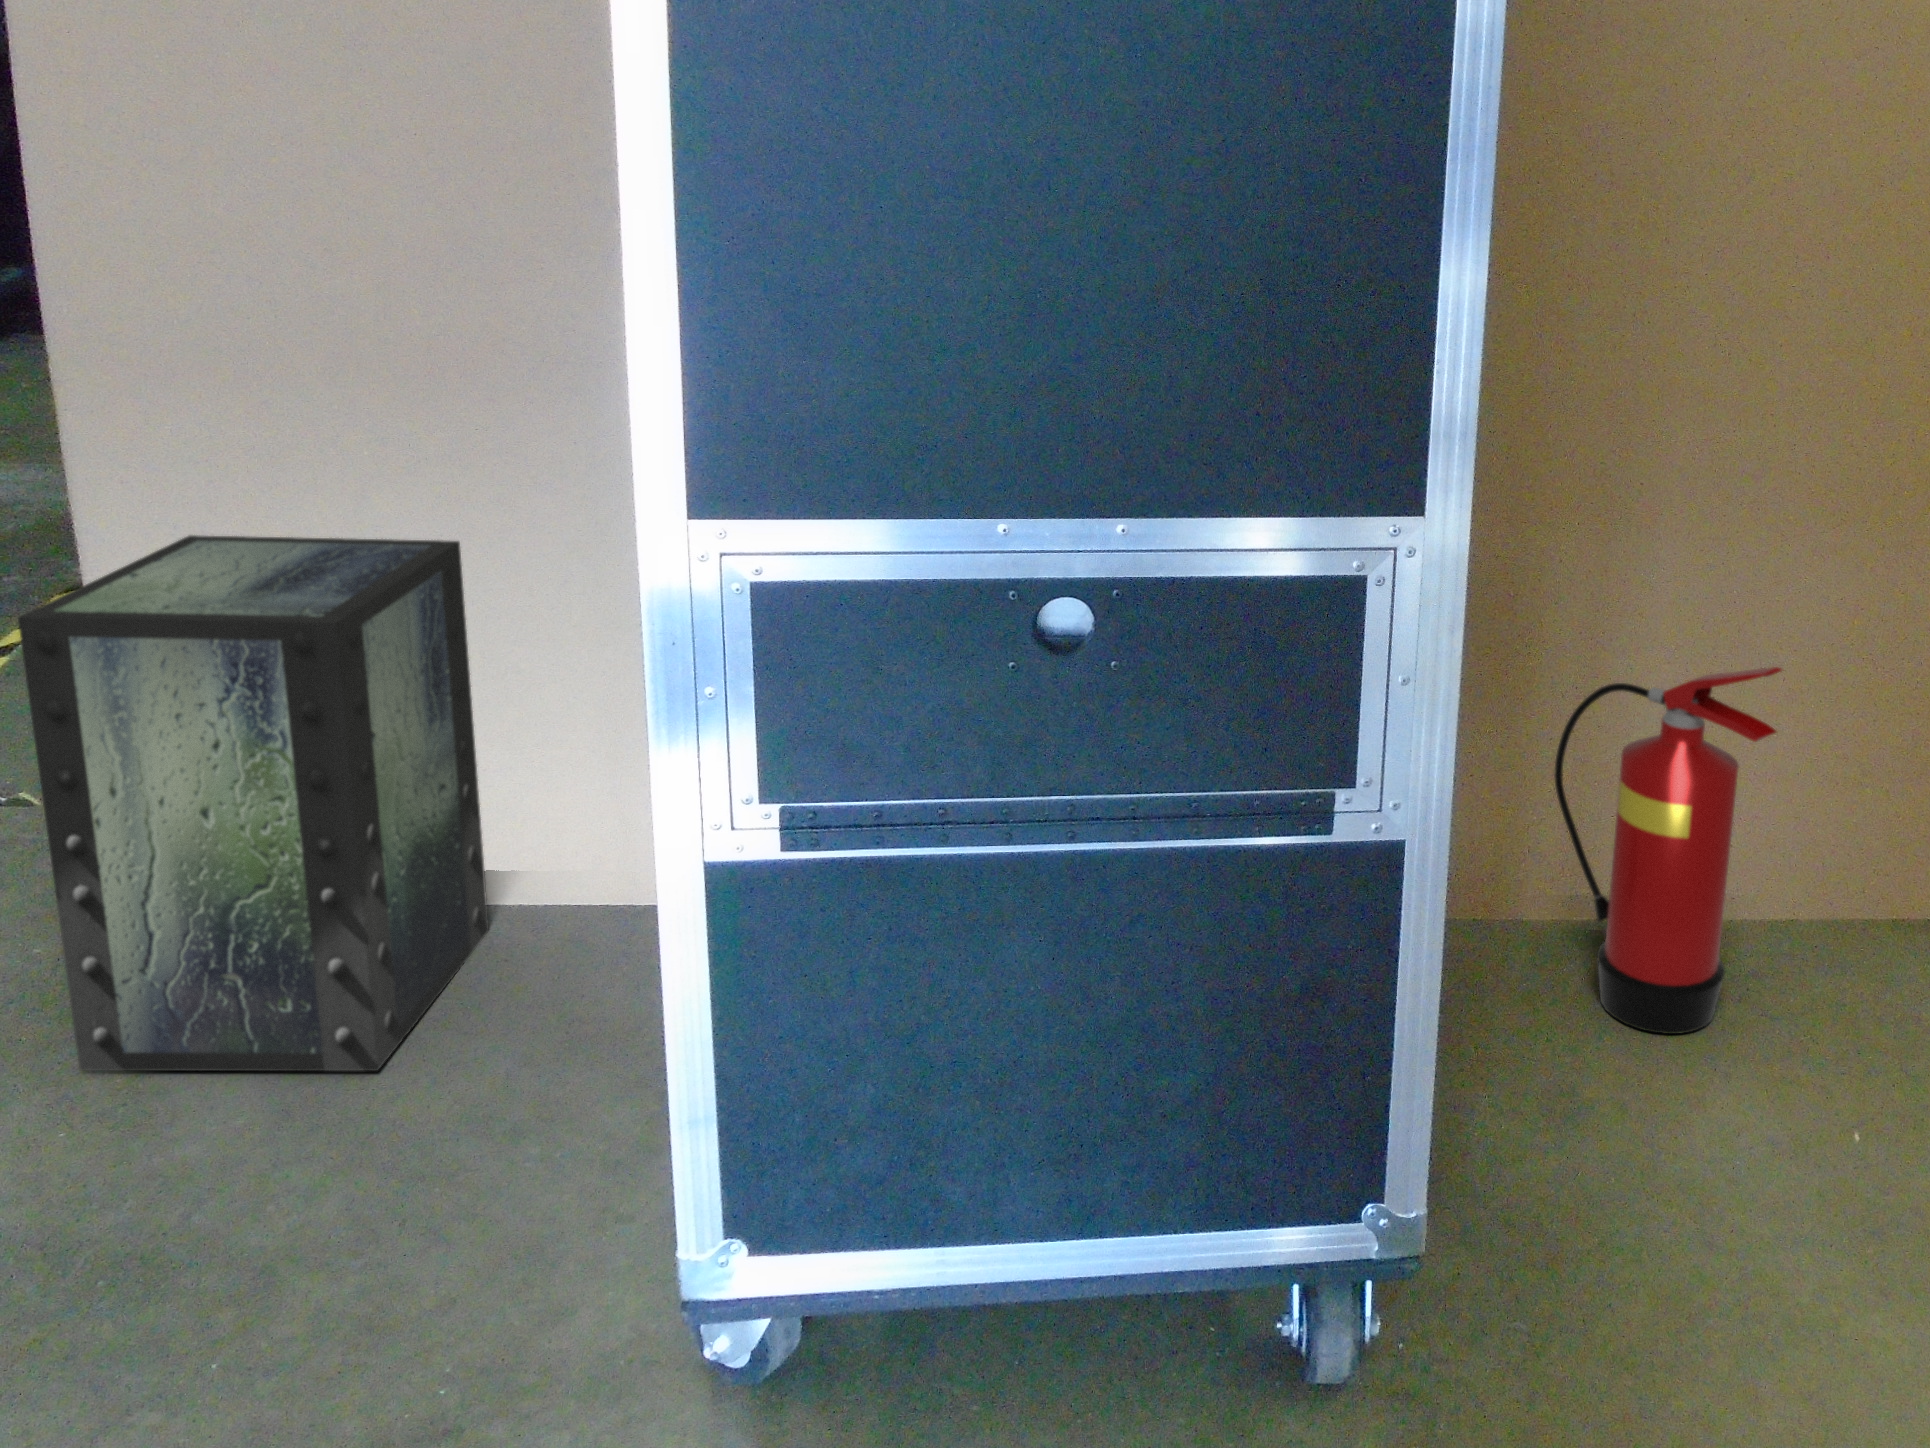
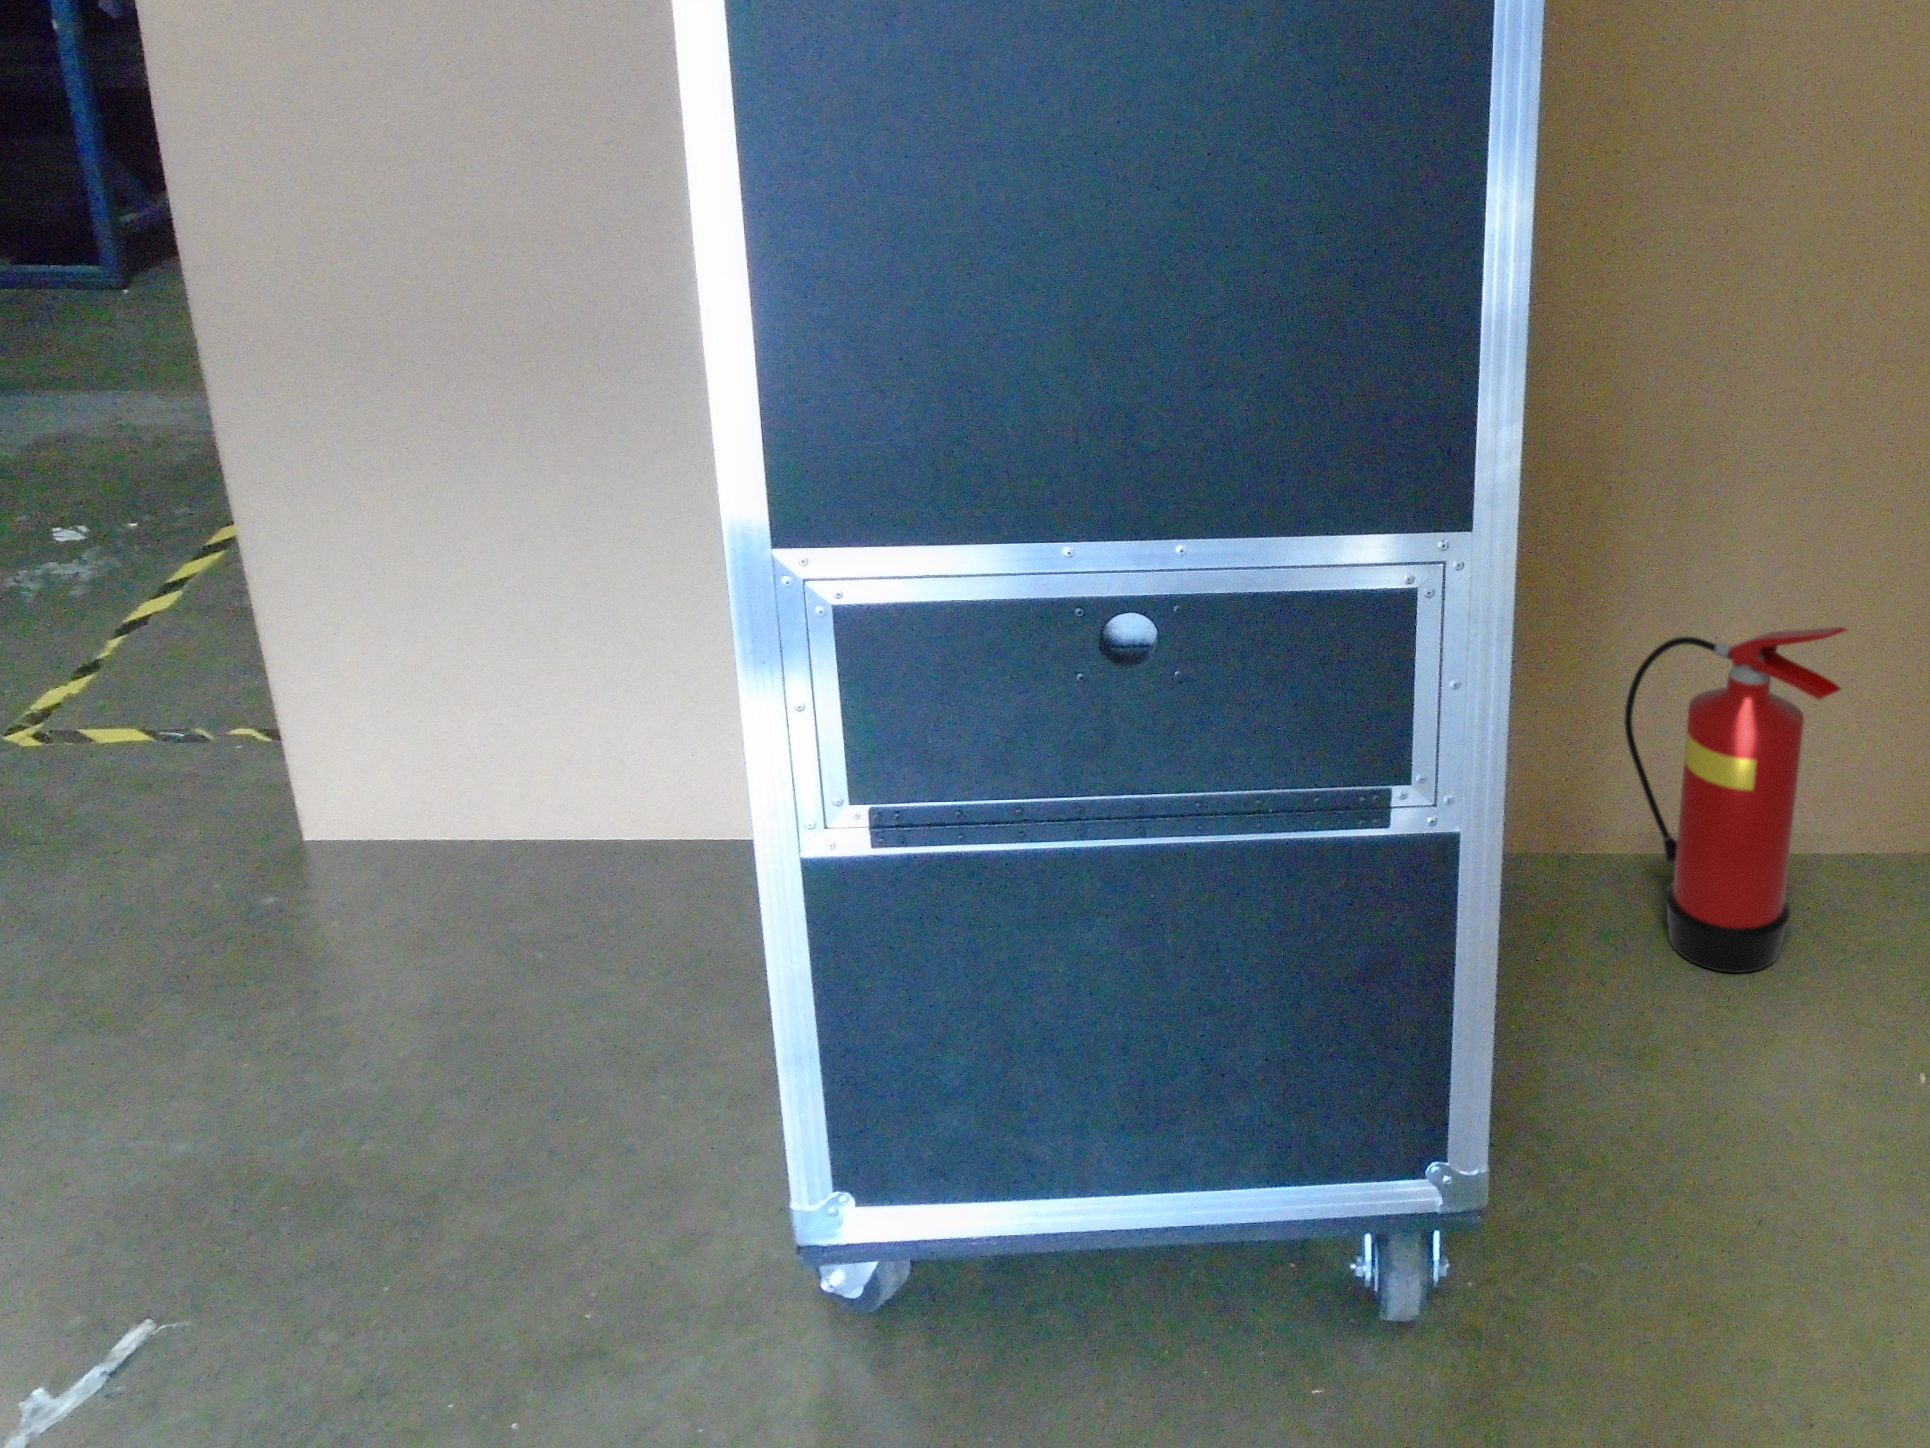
storage box: present [18,535,489,1071] -> none [176,510,623,1007]

